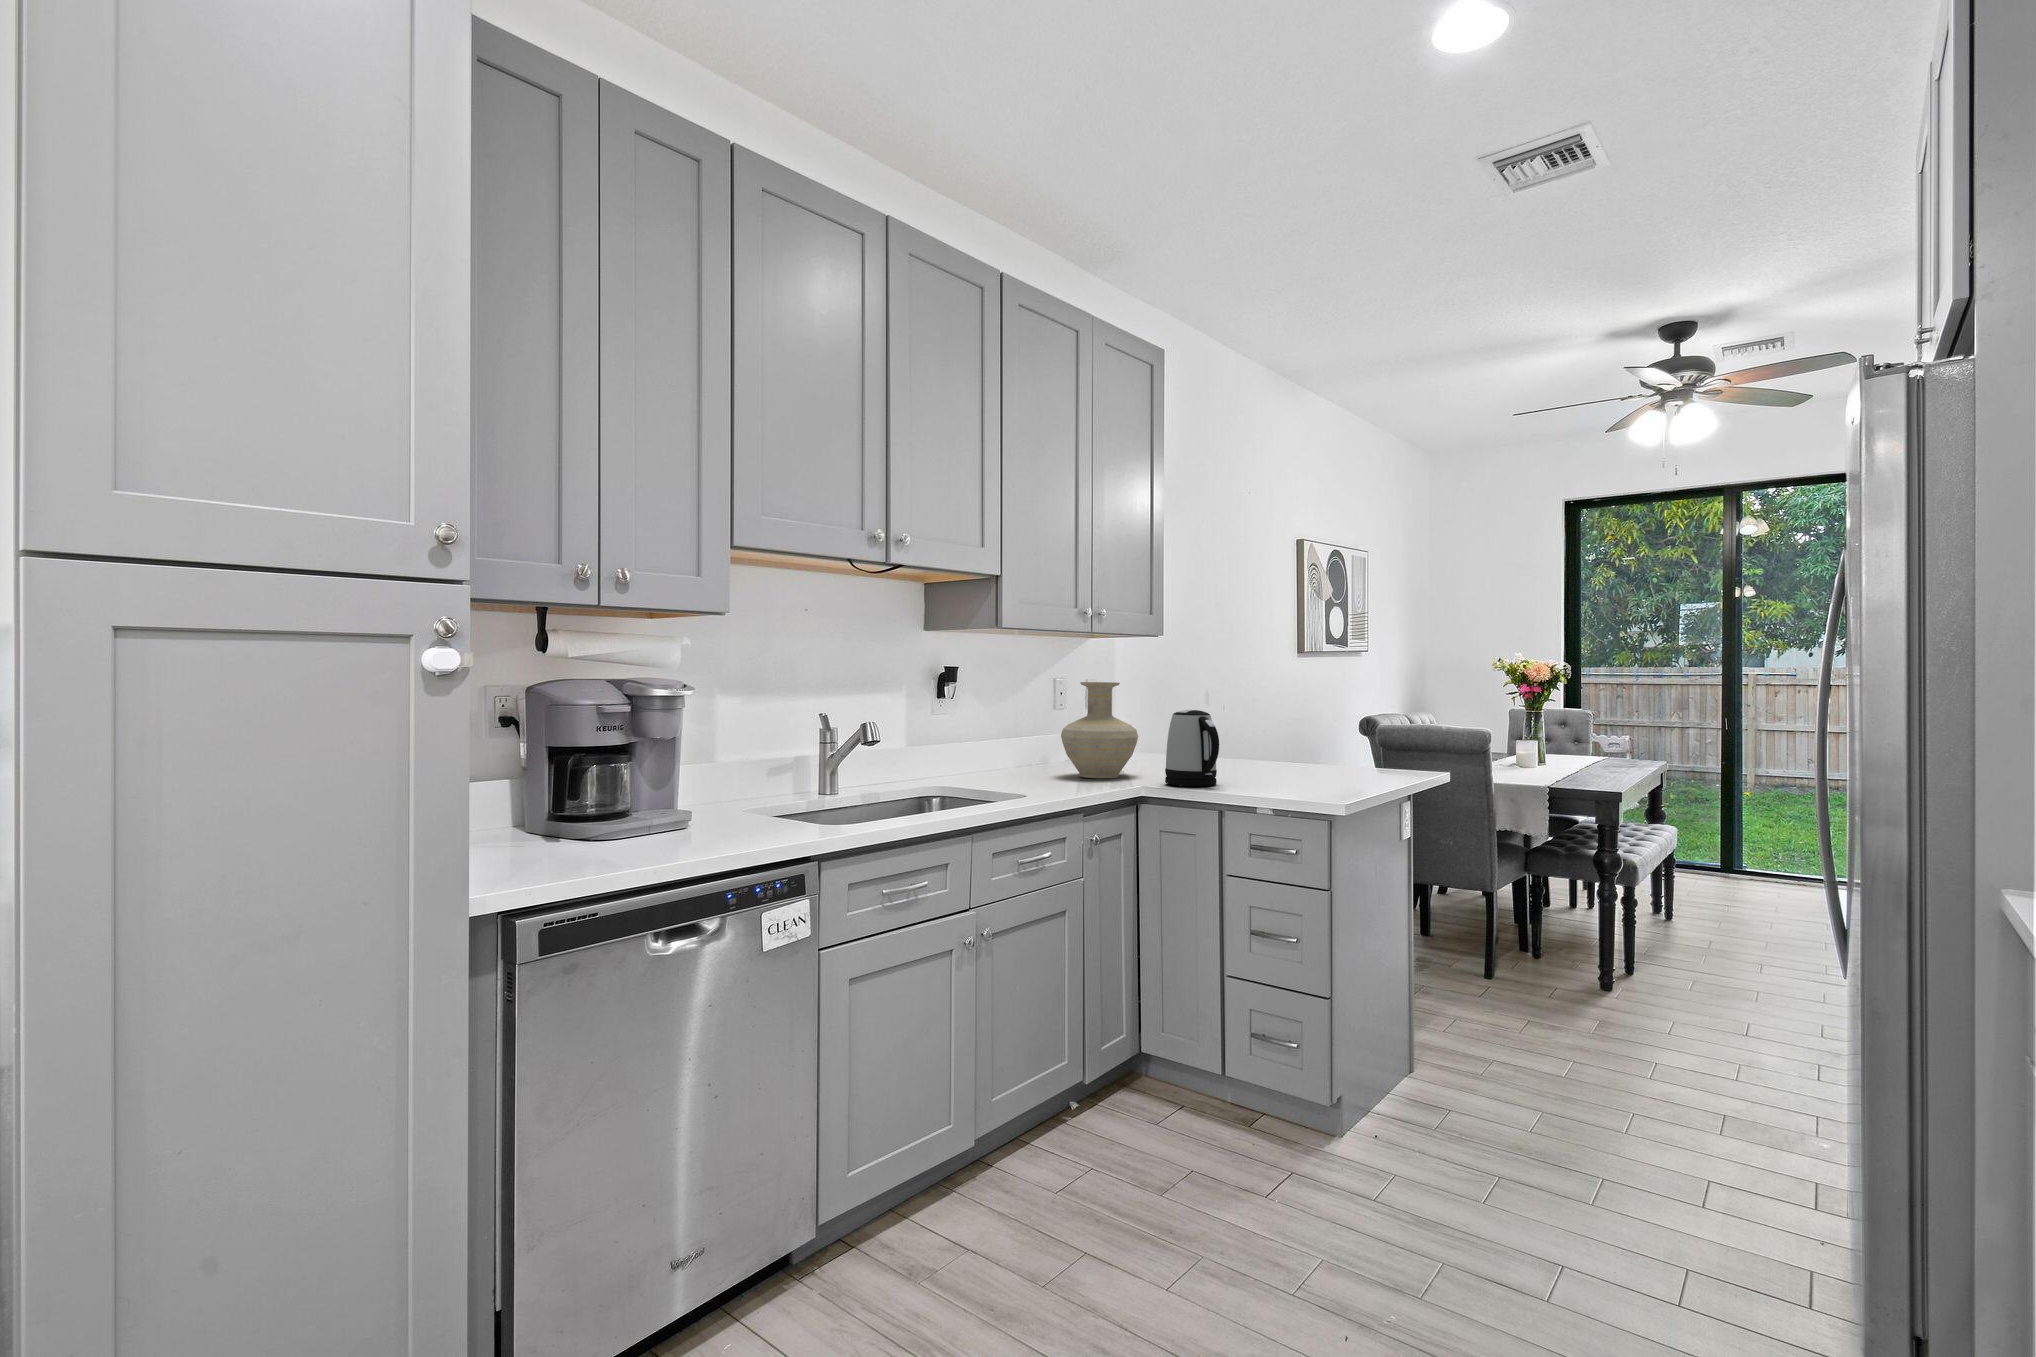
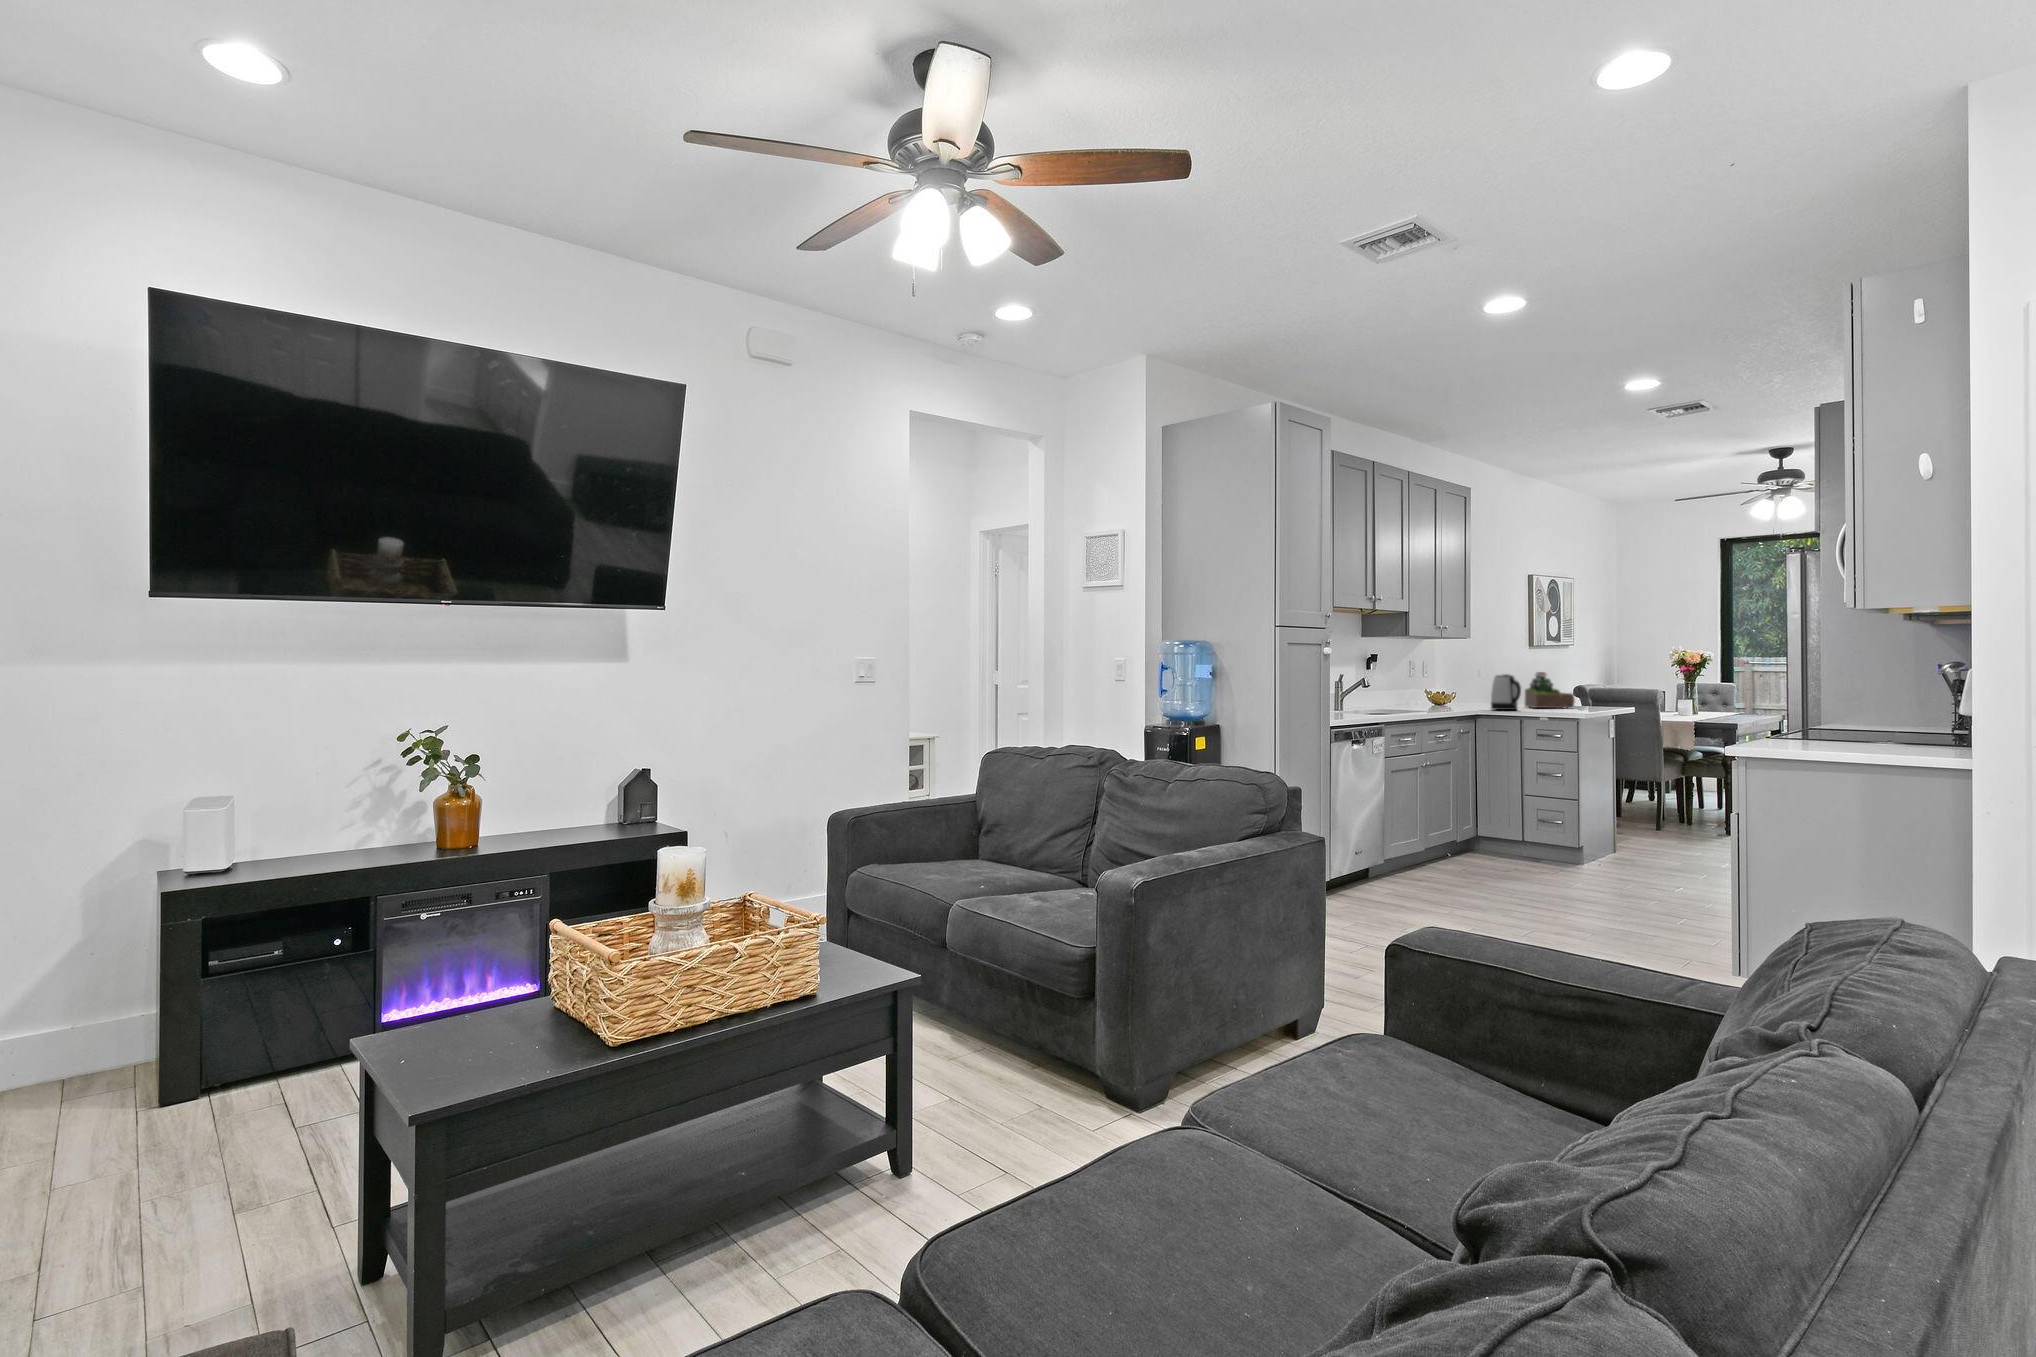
vase: present [1061,682,1138,778] -> none [1429,662,1471,709]
succulent plant: none [1244,703,1333,778] -> present [1525,672,1575,708]

